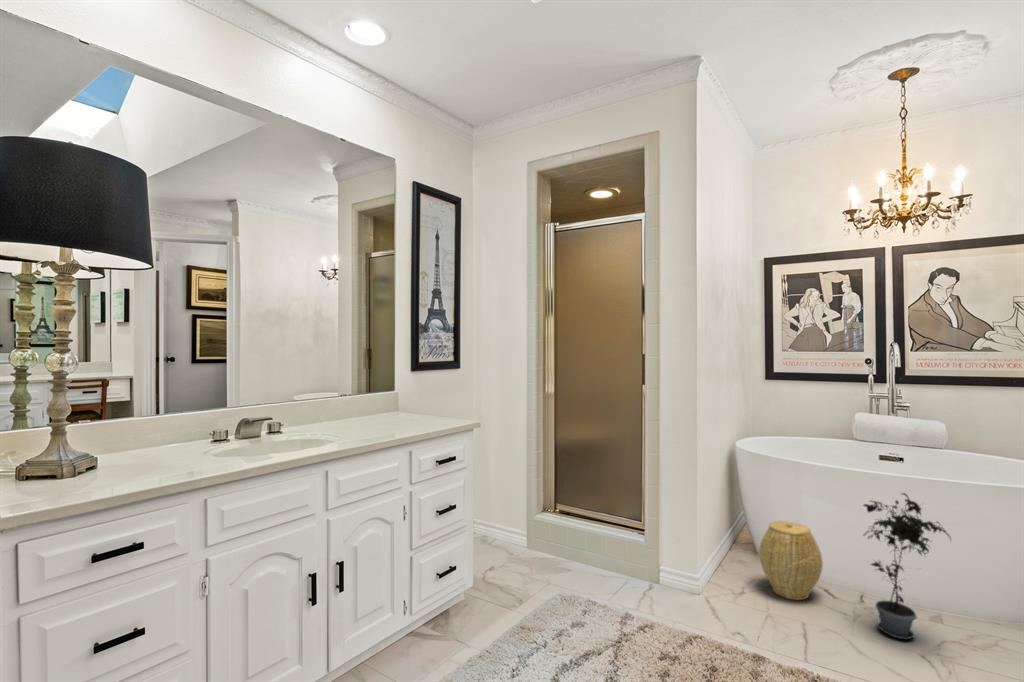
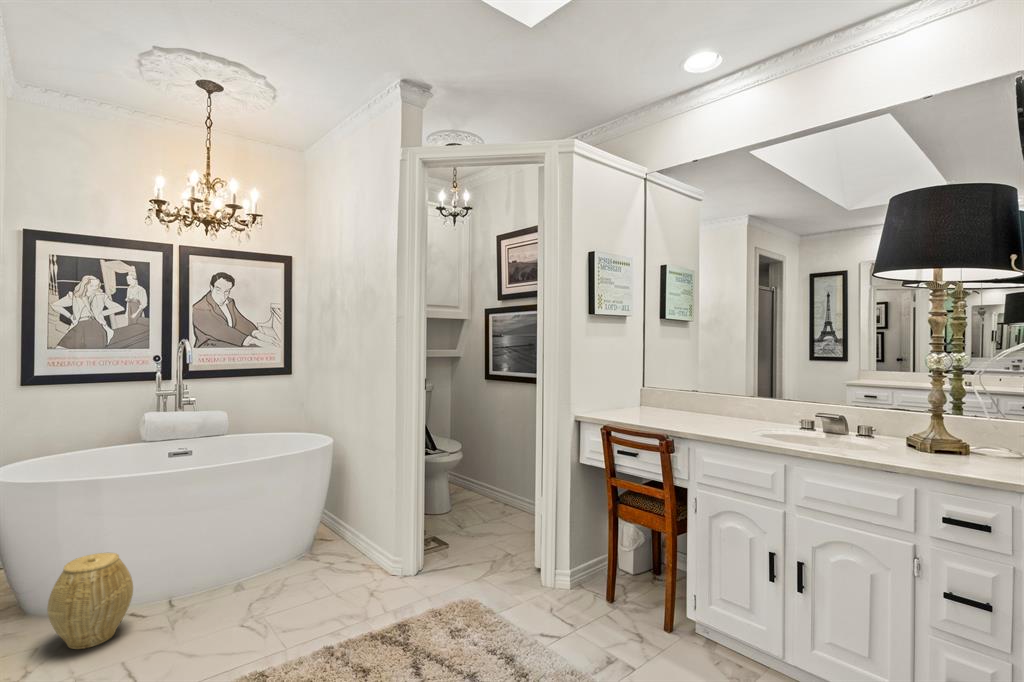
potted plant: present [864,493,948,639] -> none [180,484,264,625]

